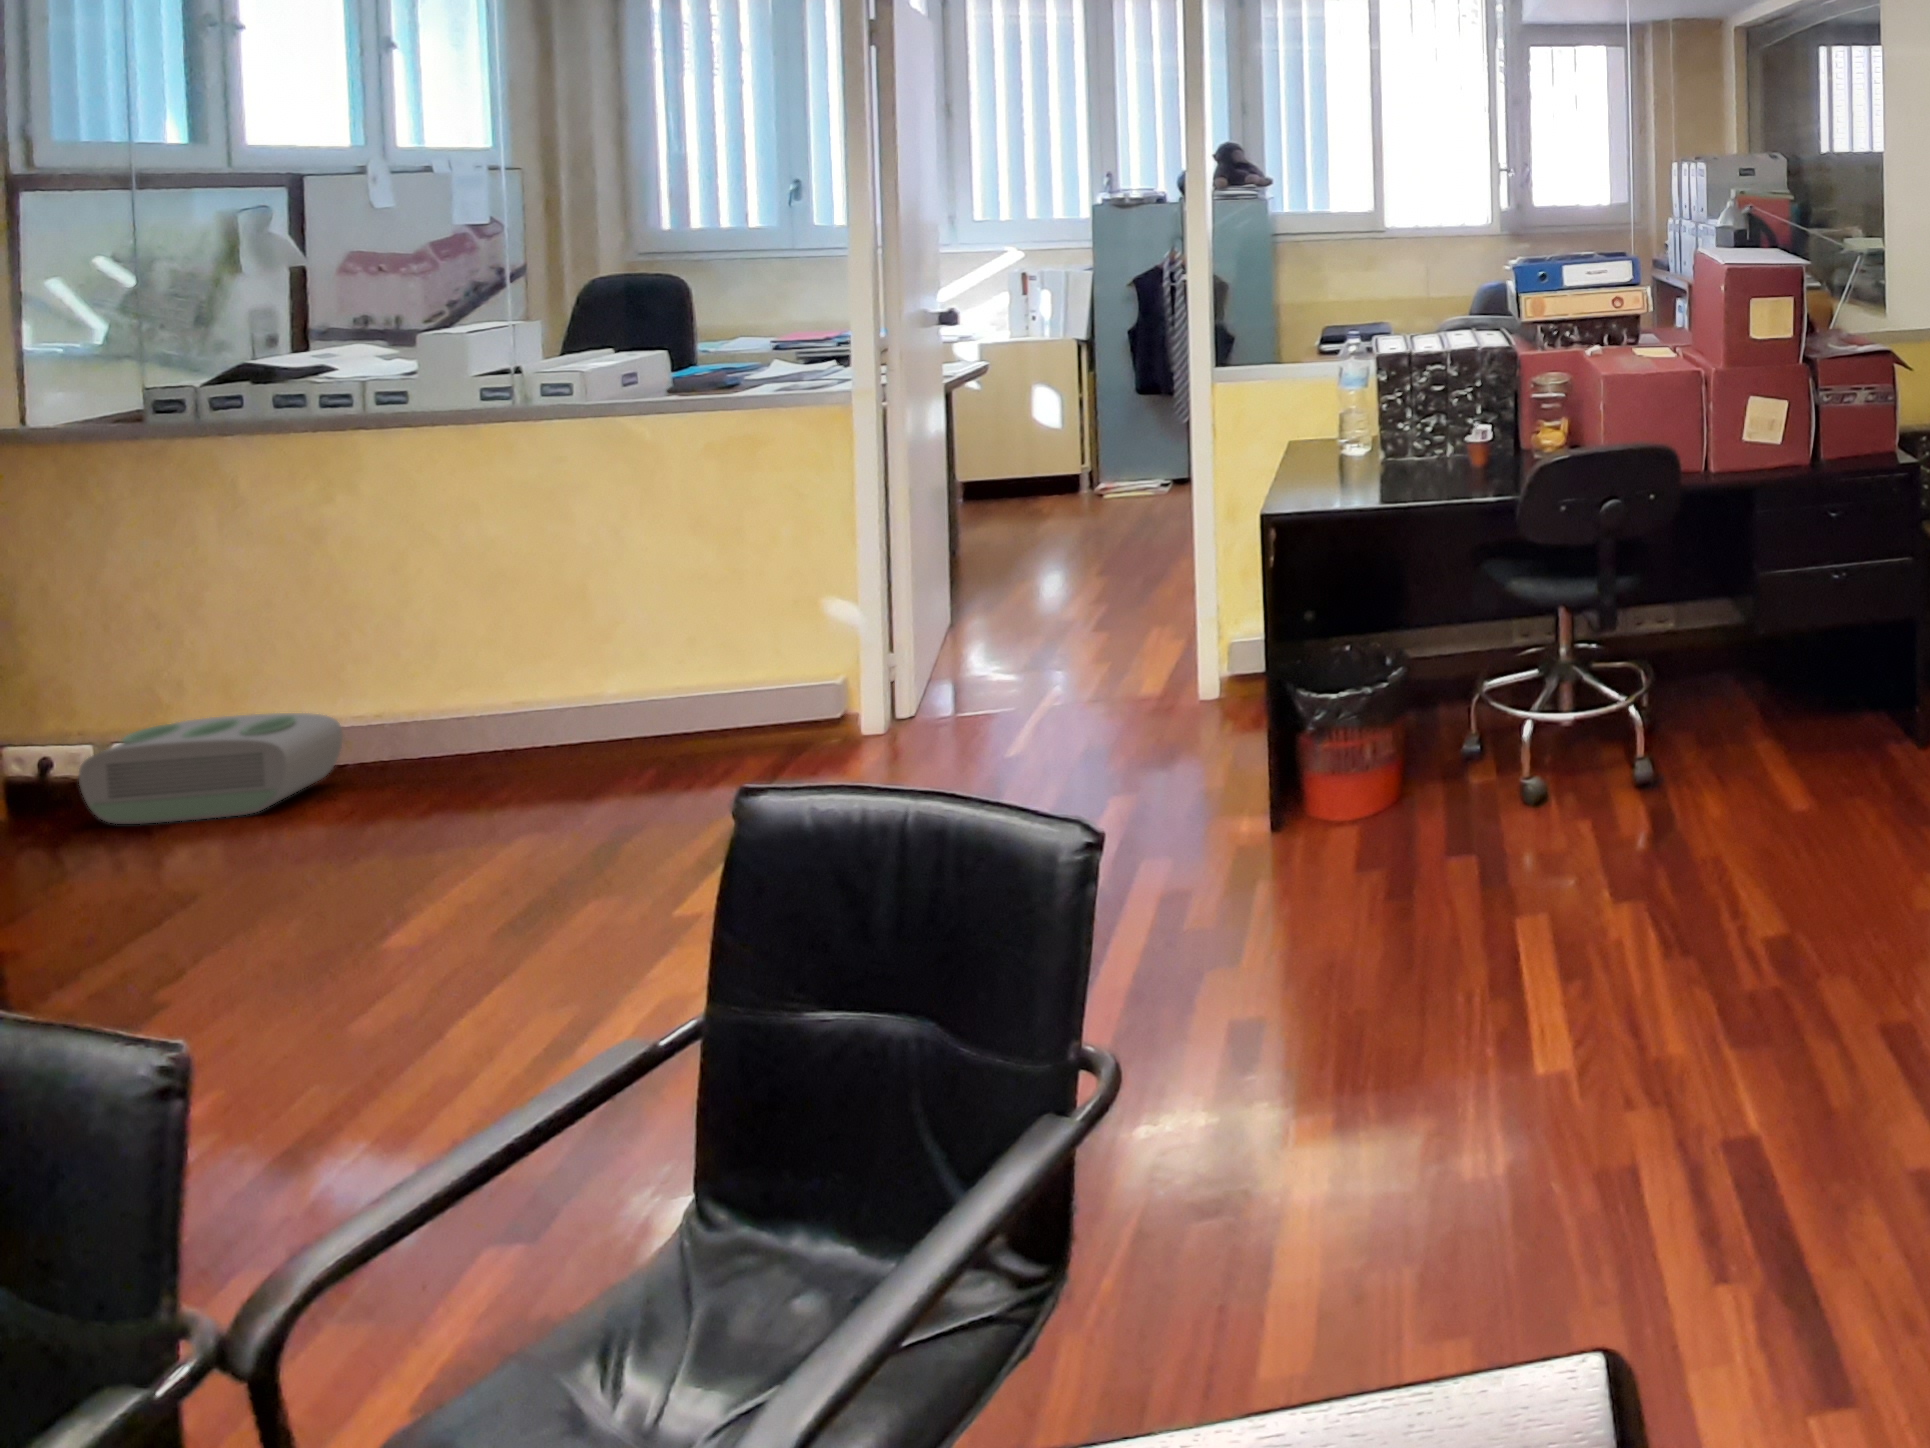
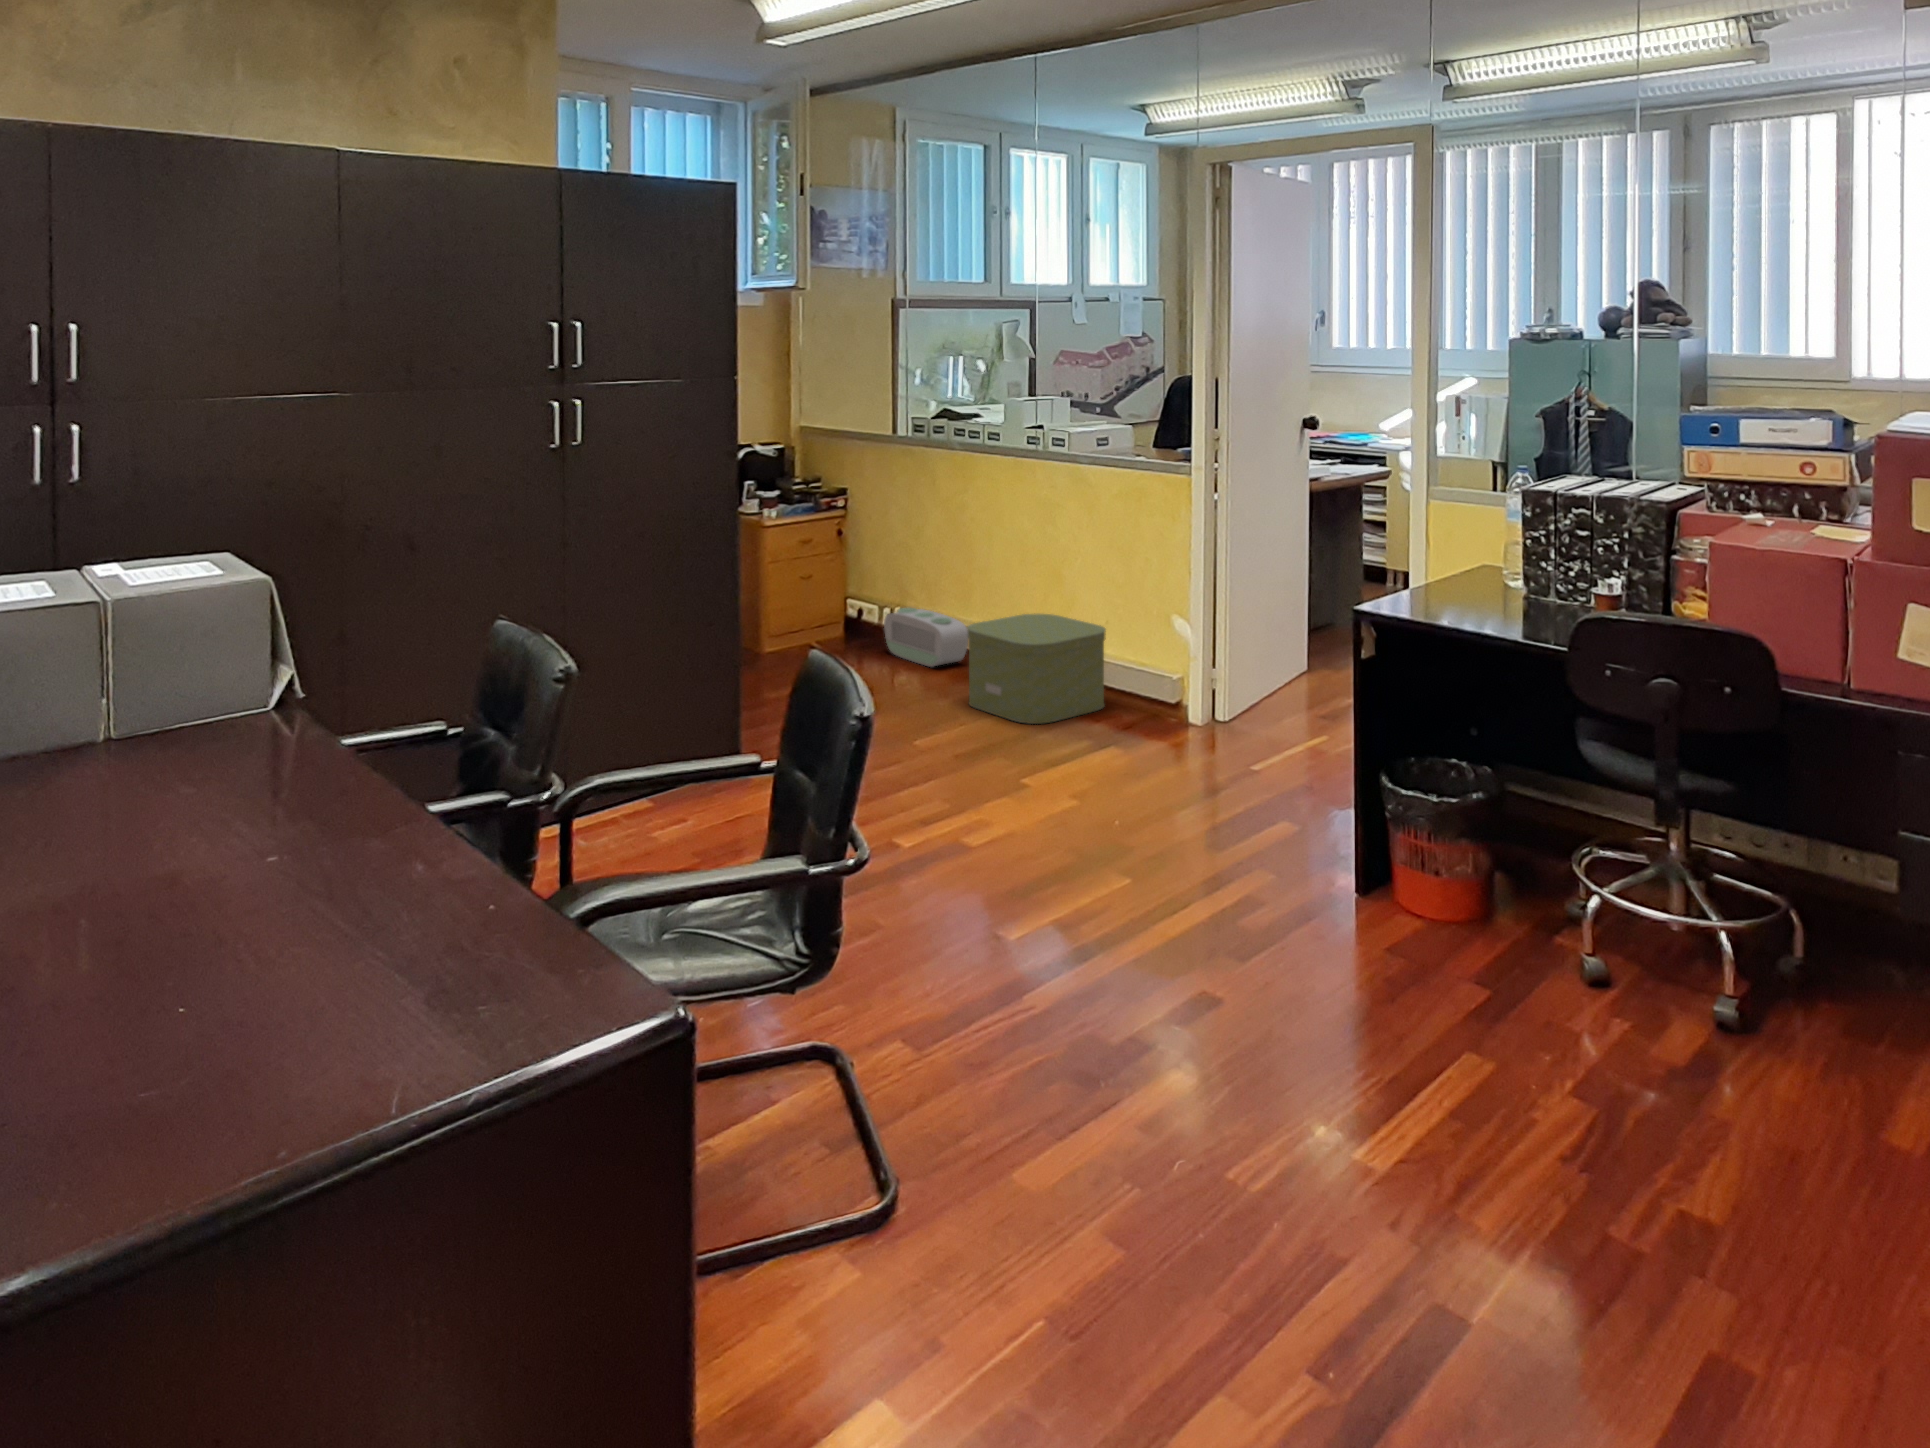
storage box: none [410,638,703,846] -> present [967,614,1106,724]

